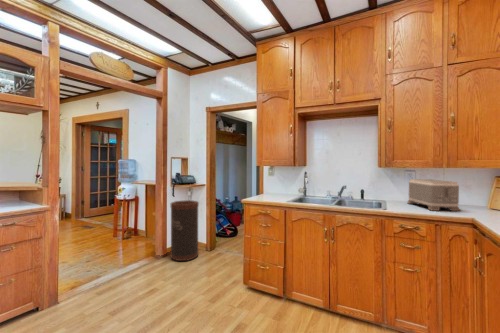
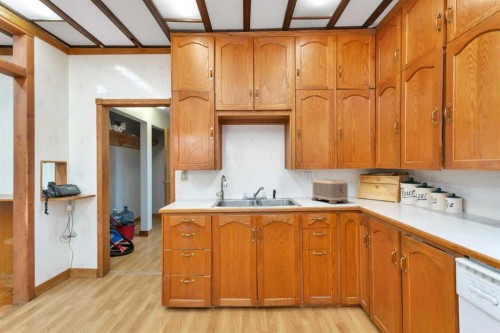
trash can: present [170,200,199,261] -> none [43,217,87,299]

